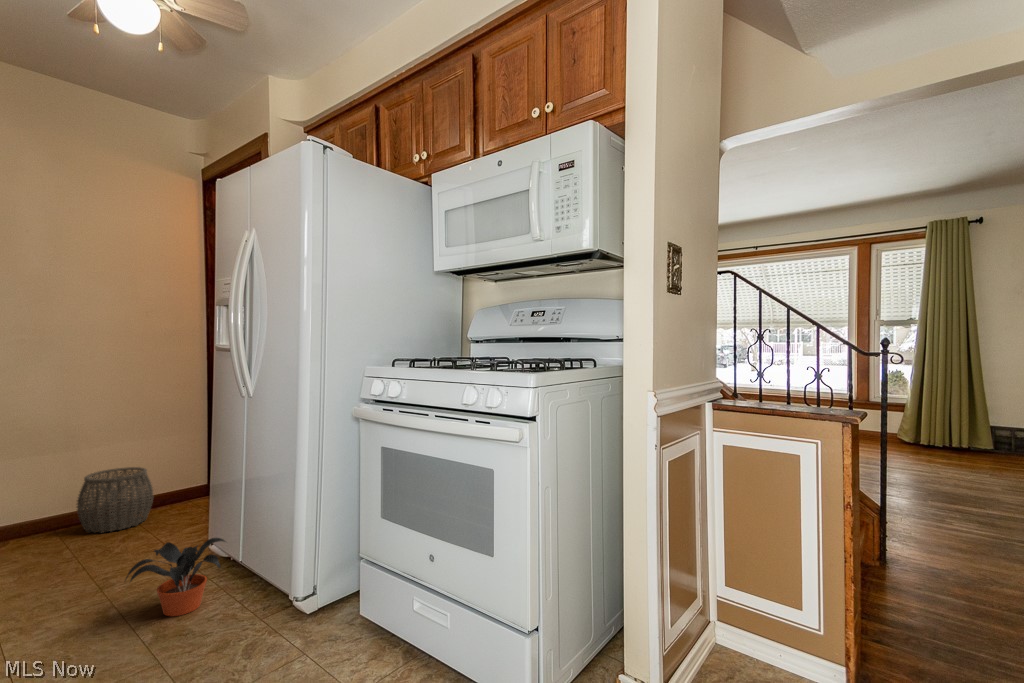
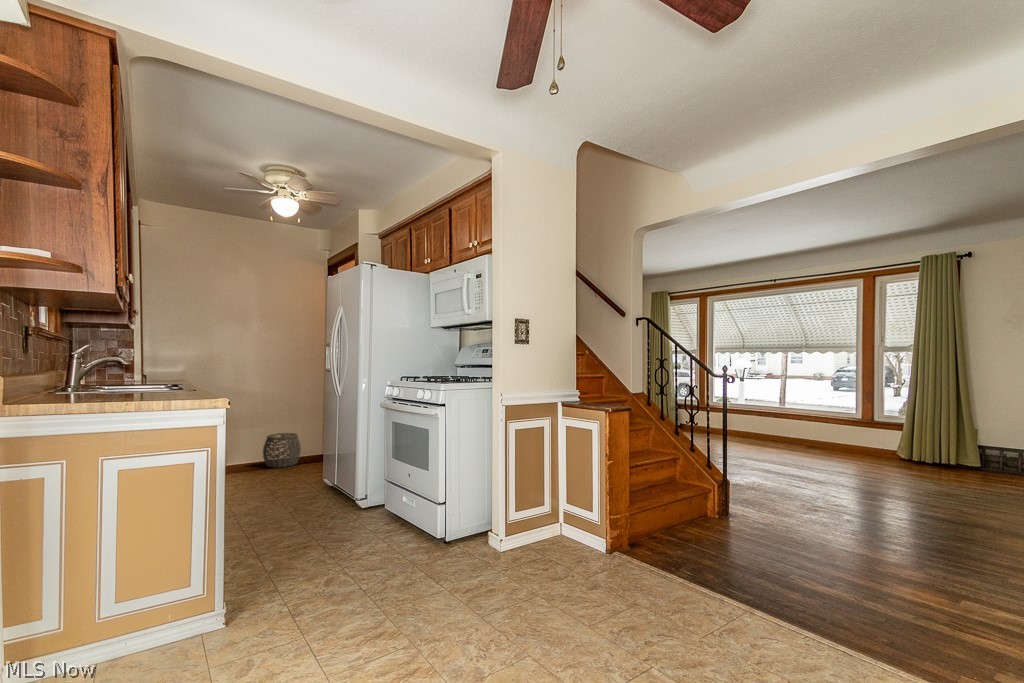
potted plant: present [126,538,225,616] -> none [281,466,330,502]

